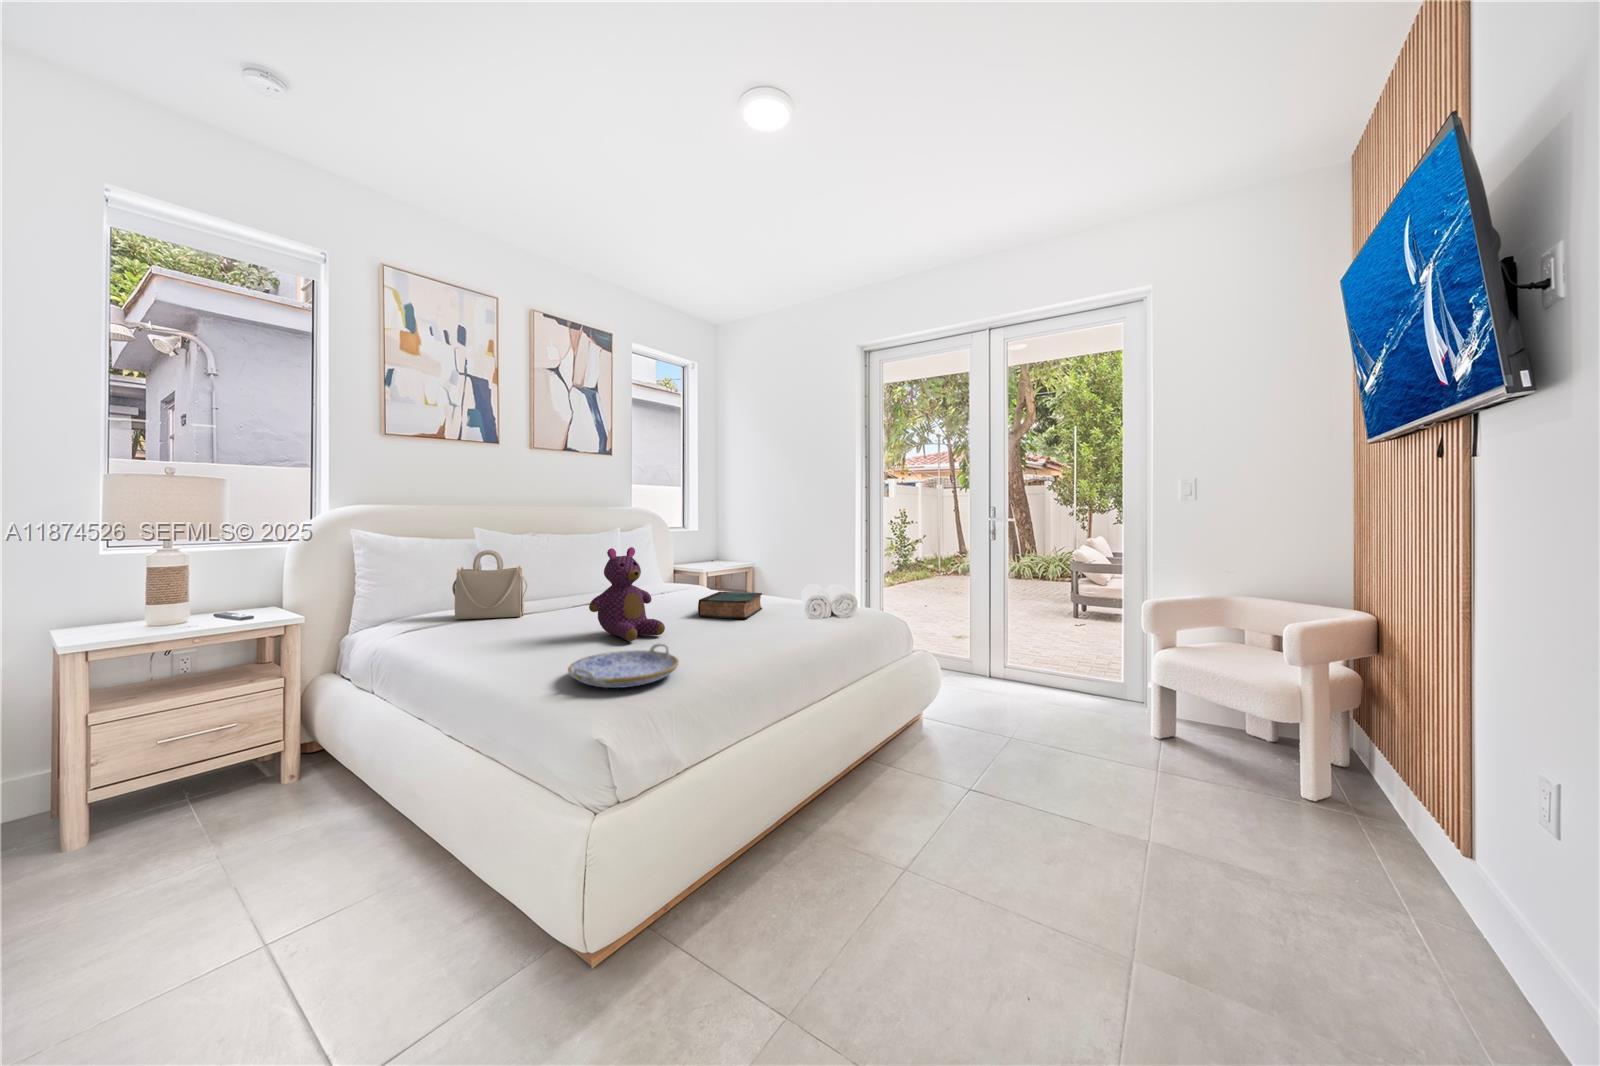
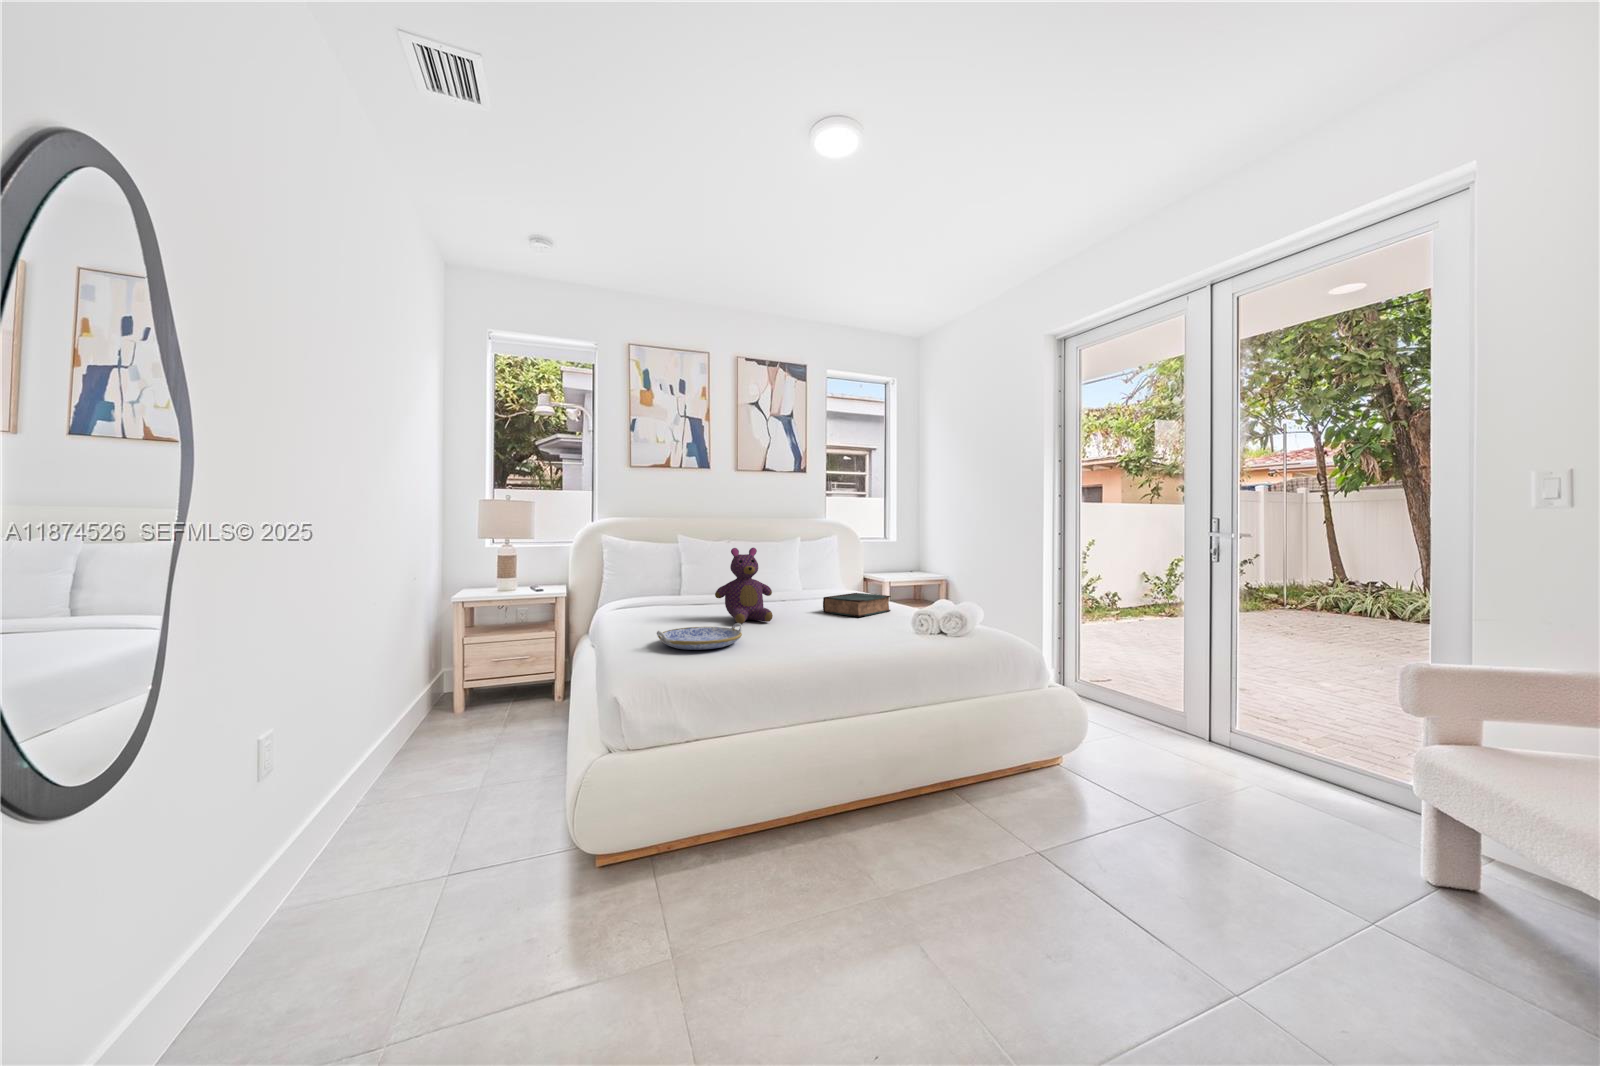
handbag: present [452,550,527,619] -> none [652,550,702,602]

